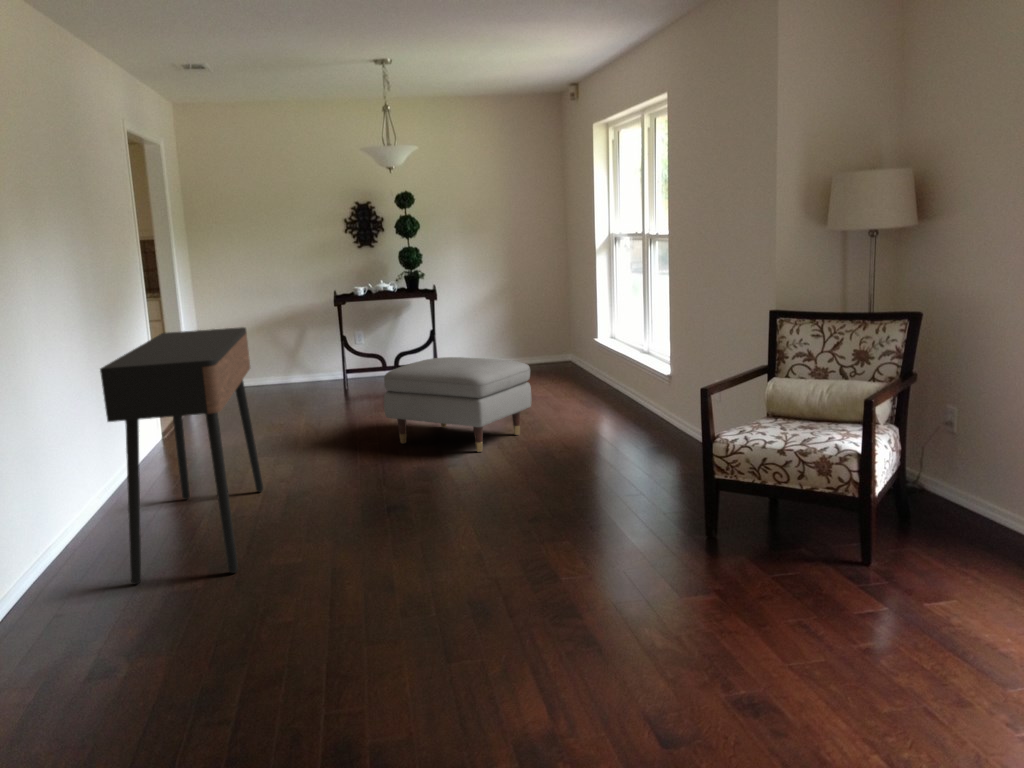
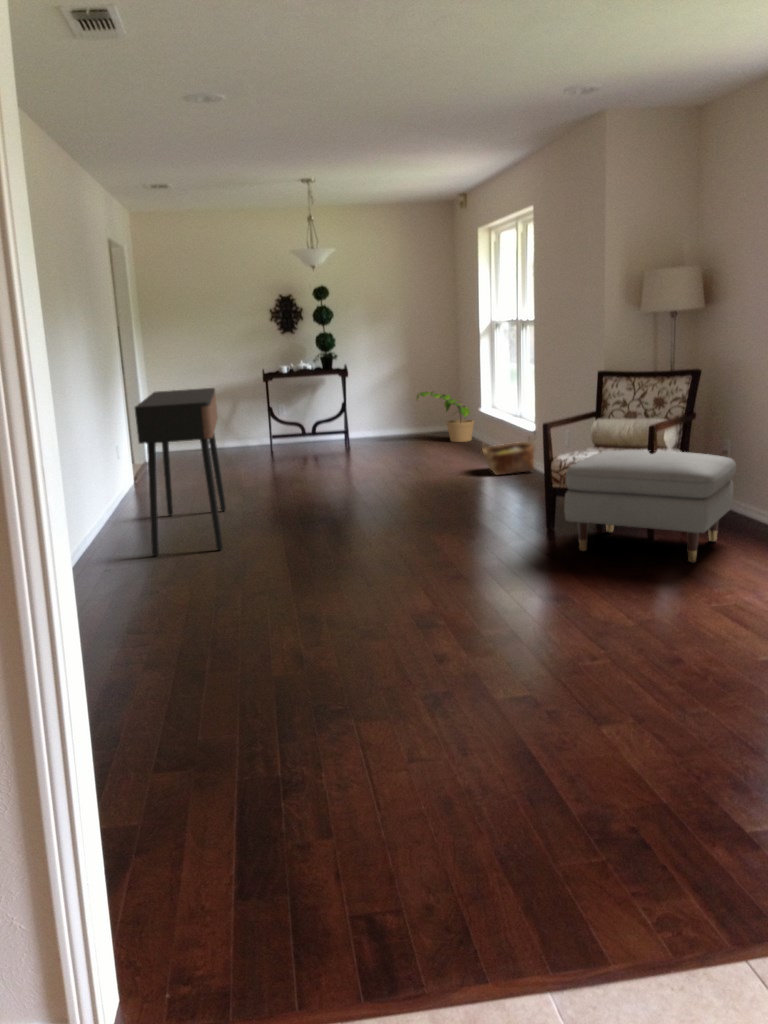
potted plant: none [519,318,589,379] -> present [417,392,474,442]
ottoman: present [384,357,531,452] -> present [564,450,736,562]
woven basket: none [603,380,670,433] -> present [482,436,534,475]

